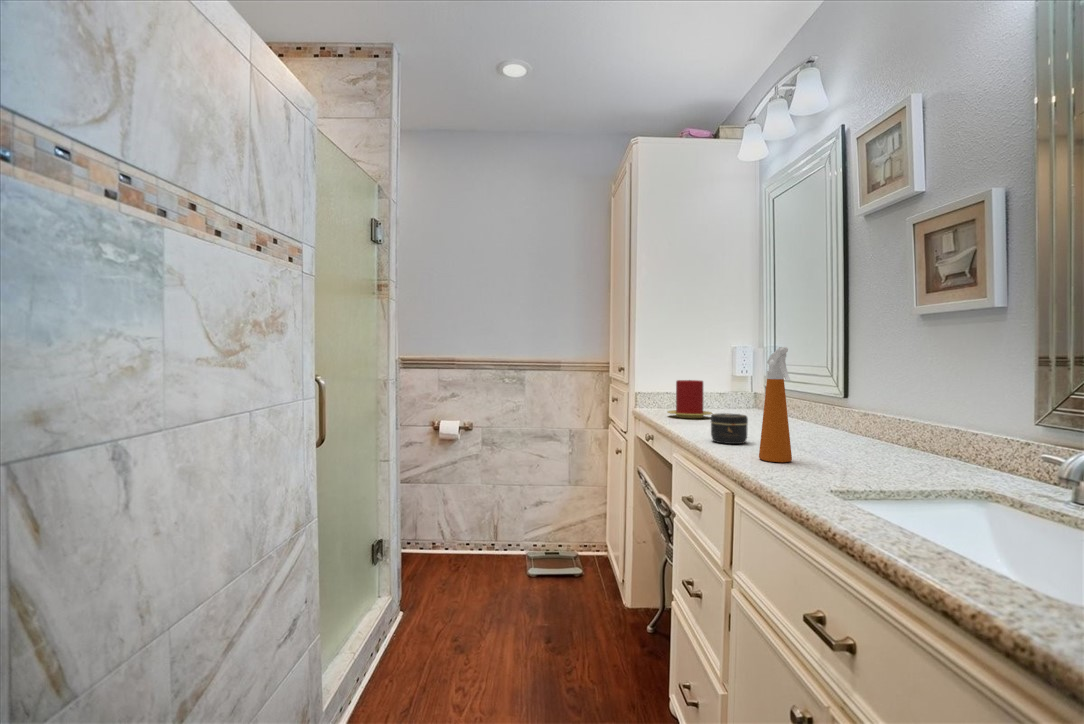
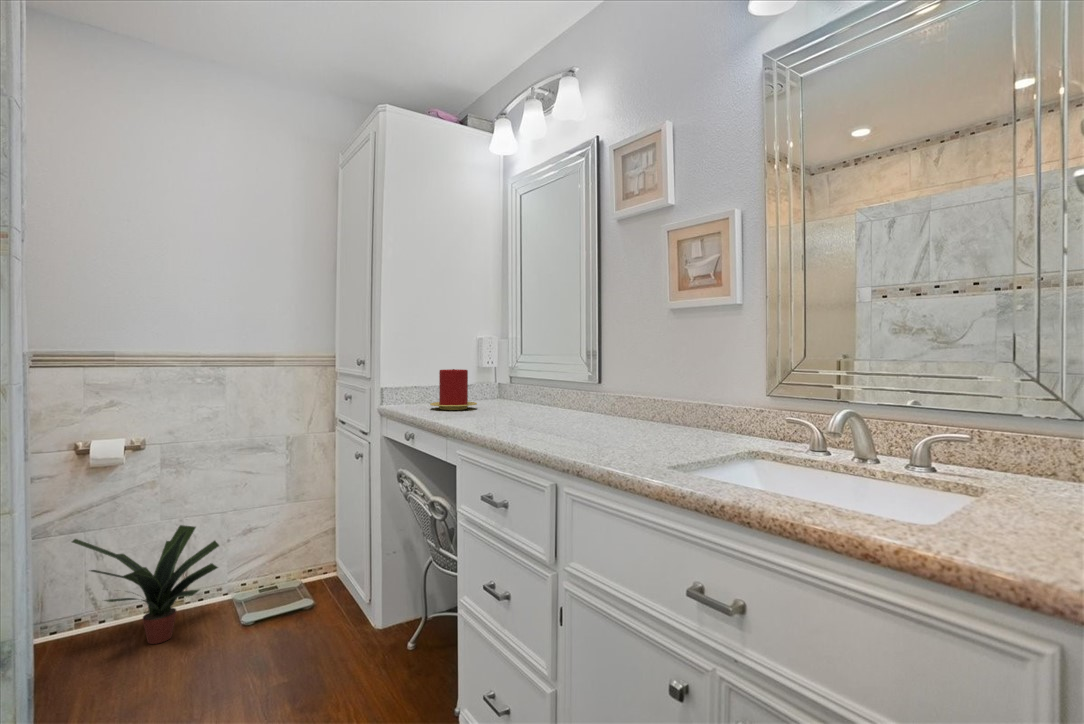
spray bottle: present [759,347,792,462] -> none [575,332,610,446]
jar: present [711,413,748,444] -> none [509,402,545,432]
potted plant: none [431,489,517,573] -> present [72,525,219,644]

